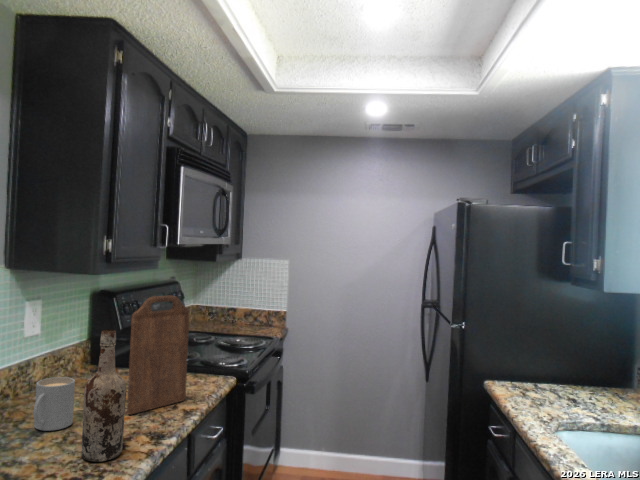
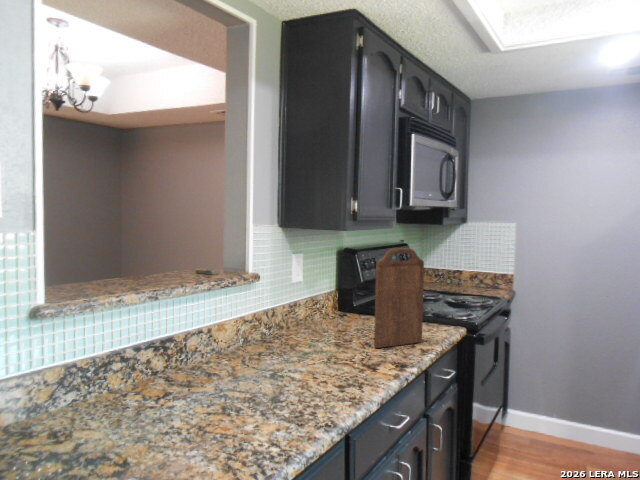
wine bottle: present [82,329,126,462] -> none [344,271,377,377]
mug: present [33,377,75,431] -> none [306,312,334,352]

